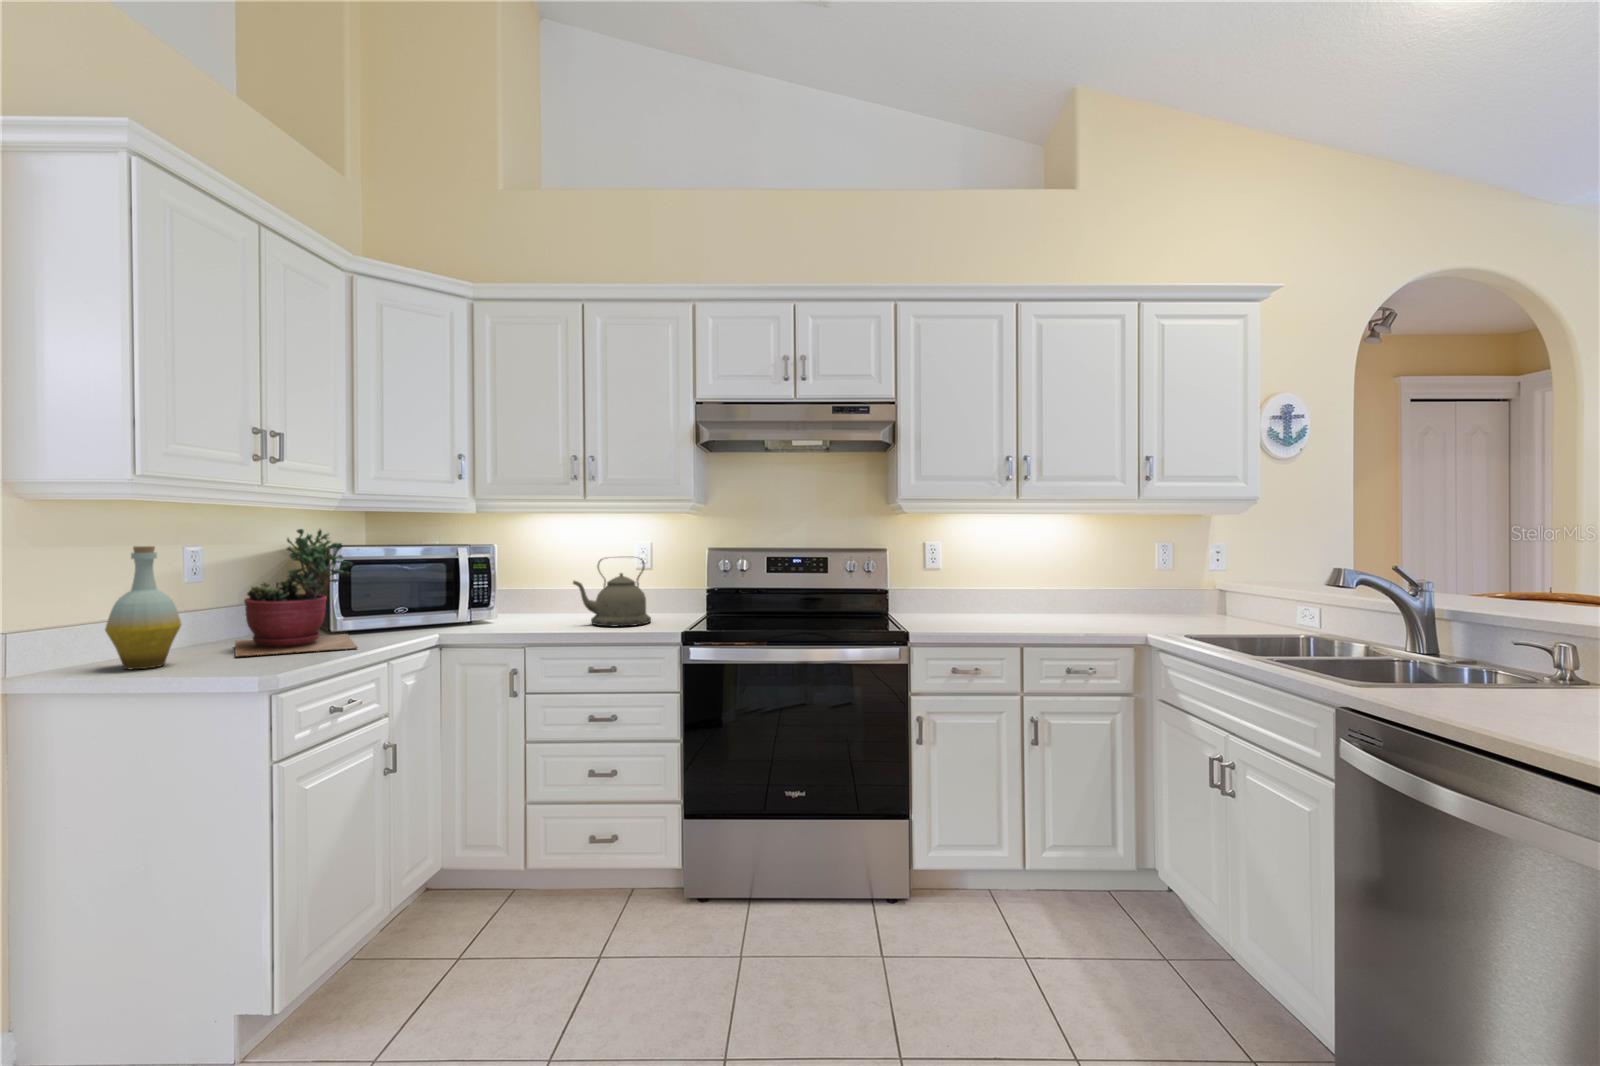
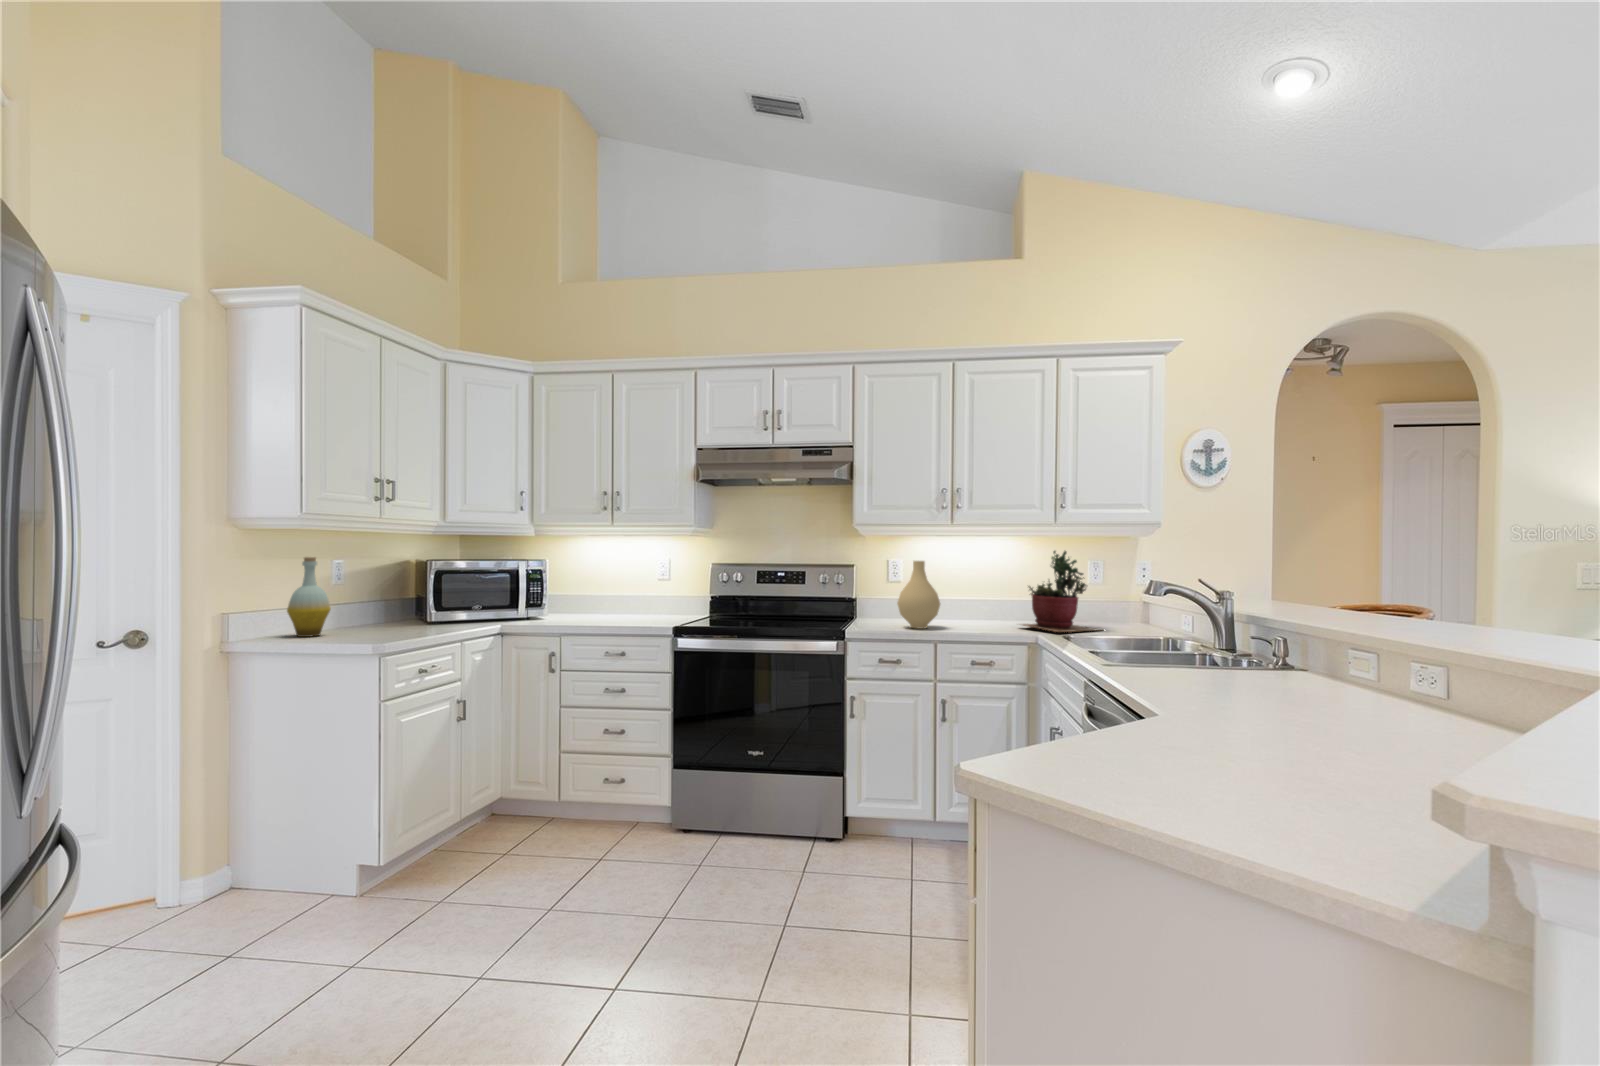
succulent plant: present [235,529,357,656] -> present [1022,551,1098,632]
vase: none [957,544,1010,627] -> present [897,561,940,629]
kettle: present [573,559,651,626] -> none [599,569,660,622]

